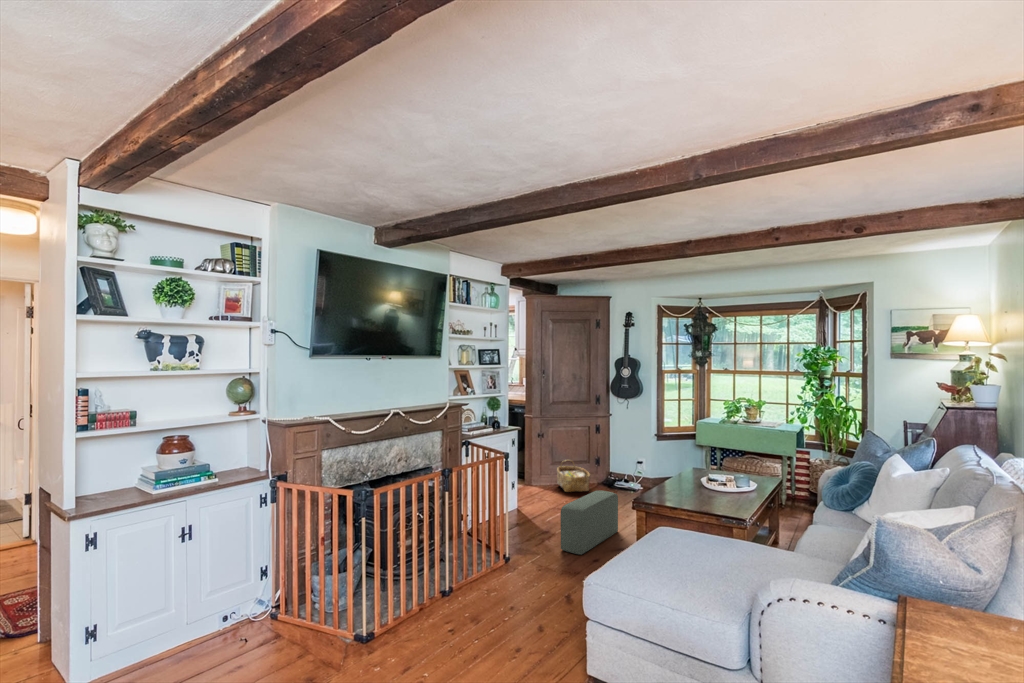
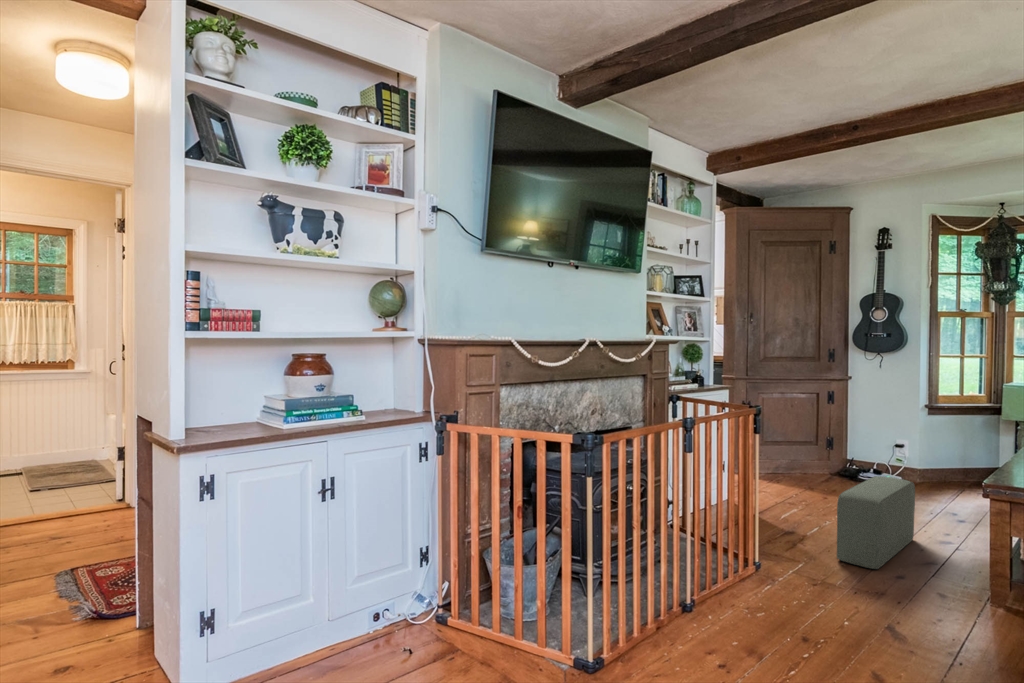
woven basket: present [557,460,590,492] -> none [773,437,827,482]

